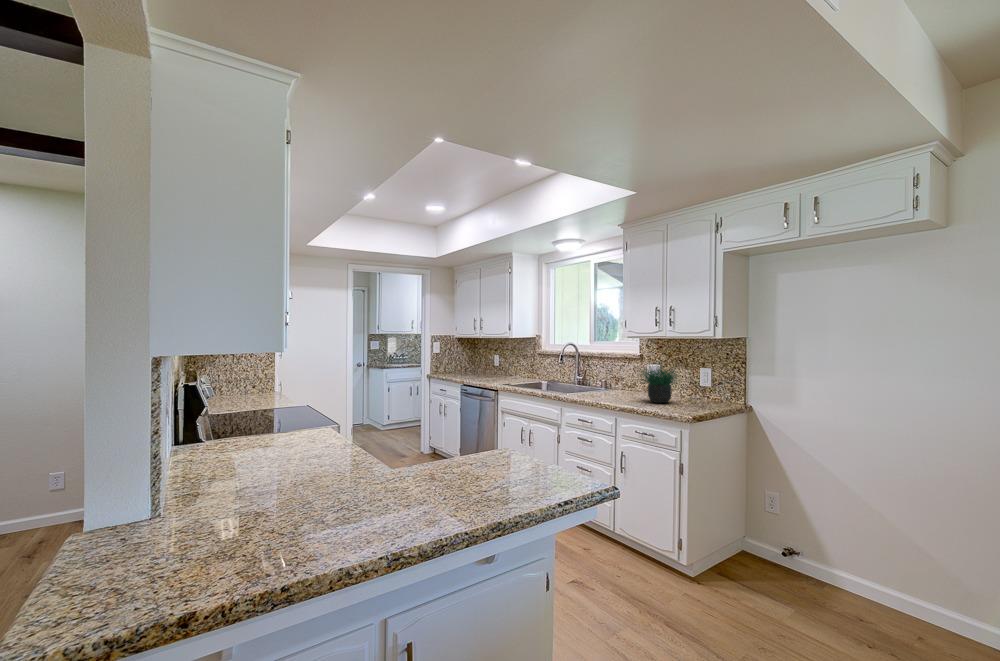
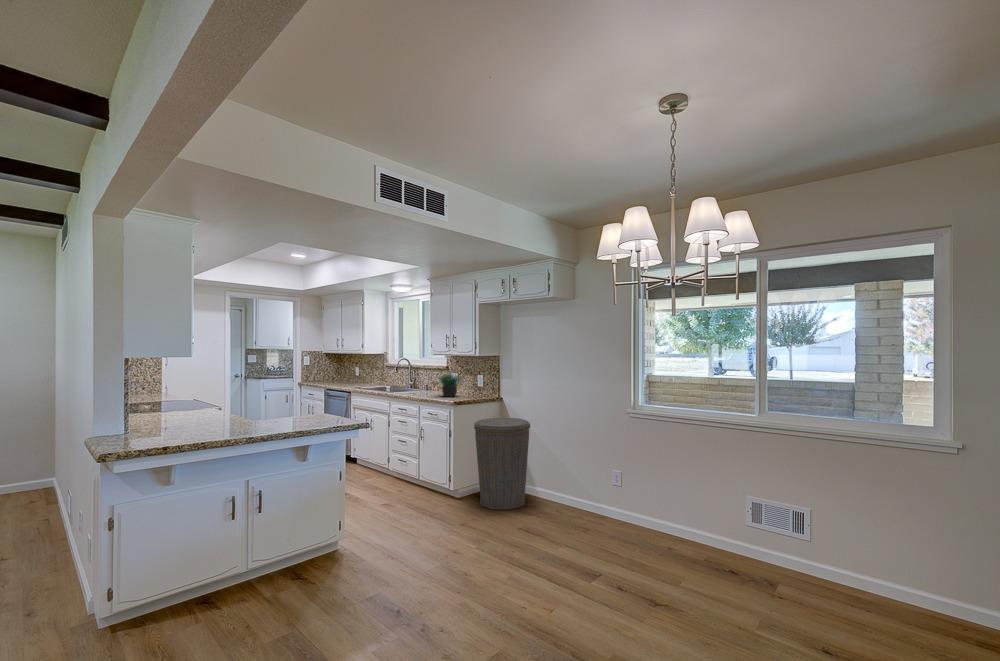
trash can: none [726,444,844,621] -> present [474,418,530,510]

